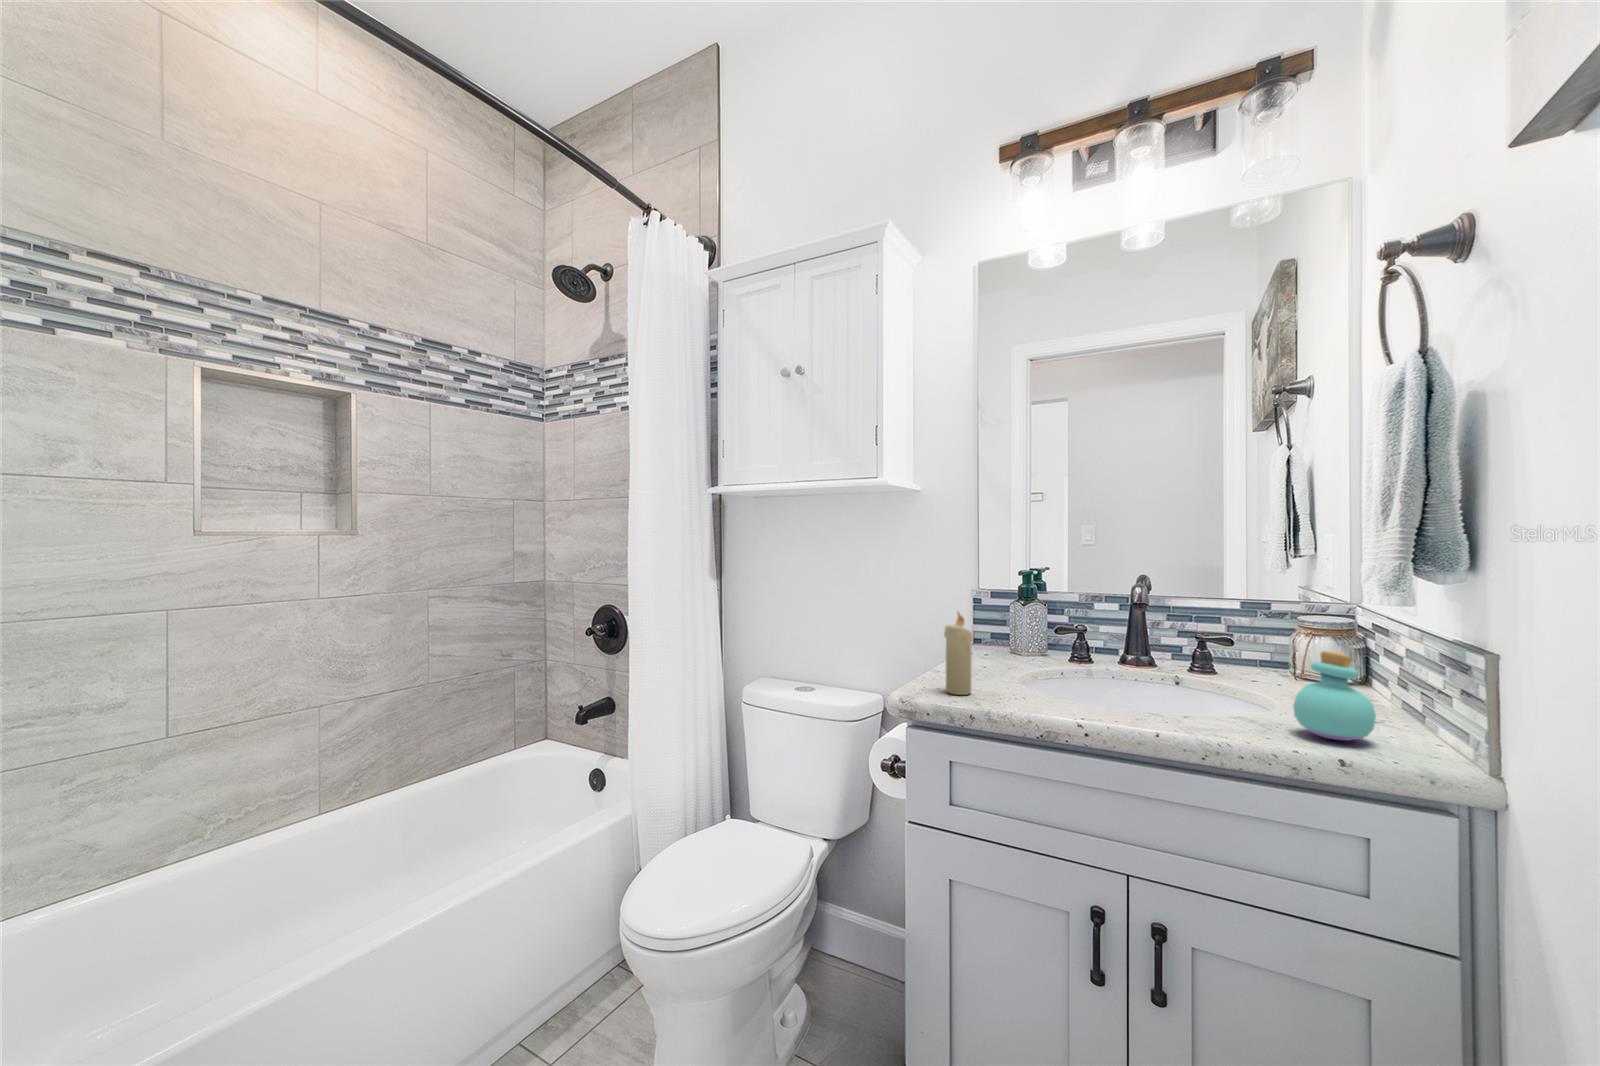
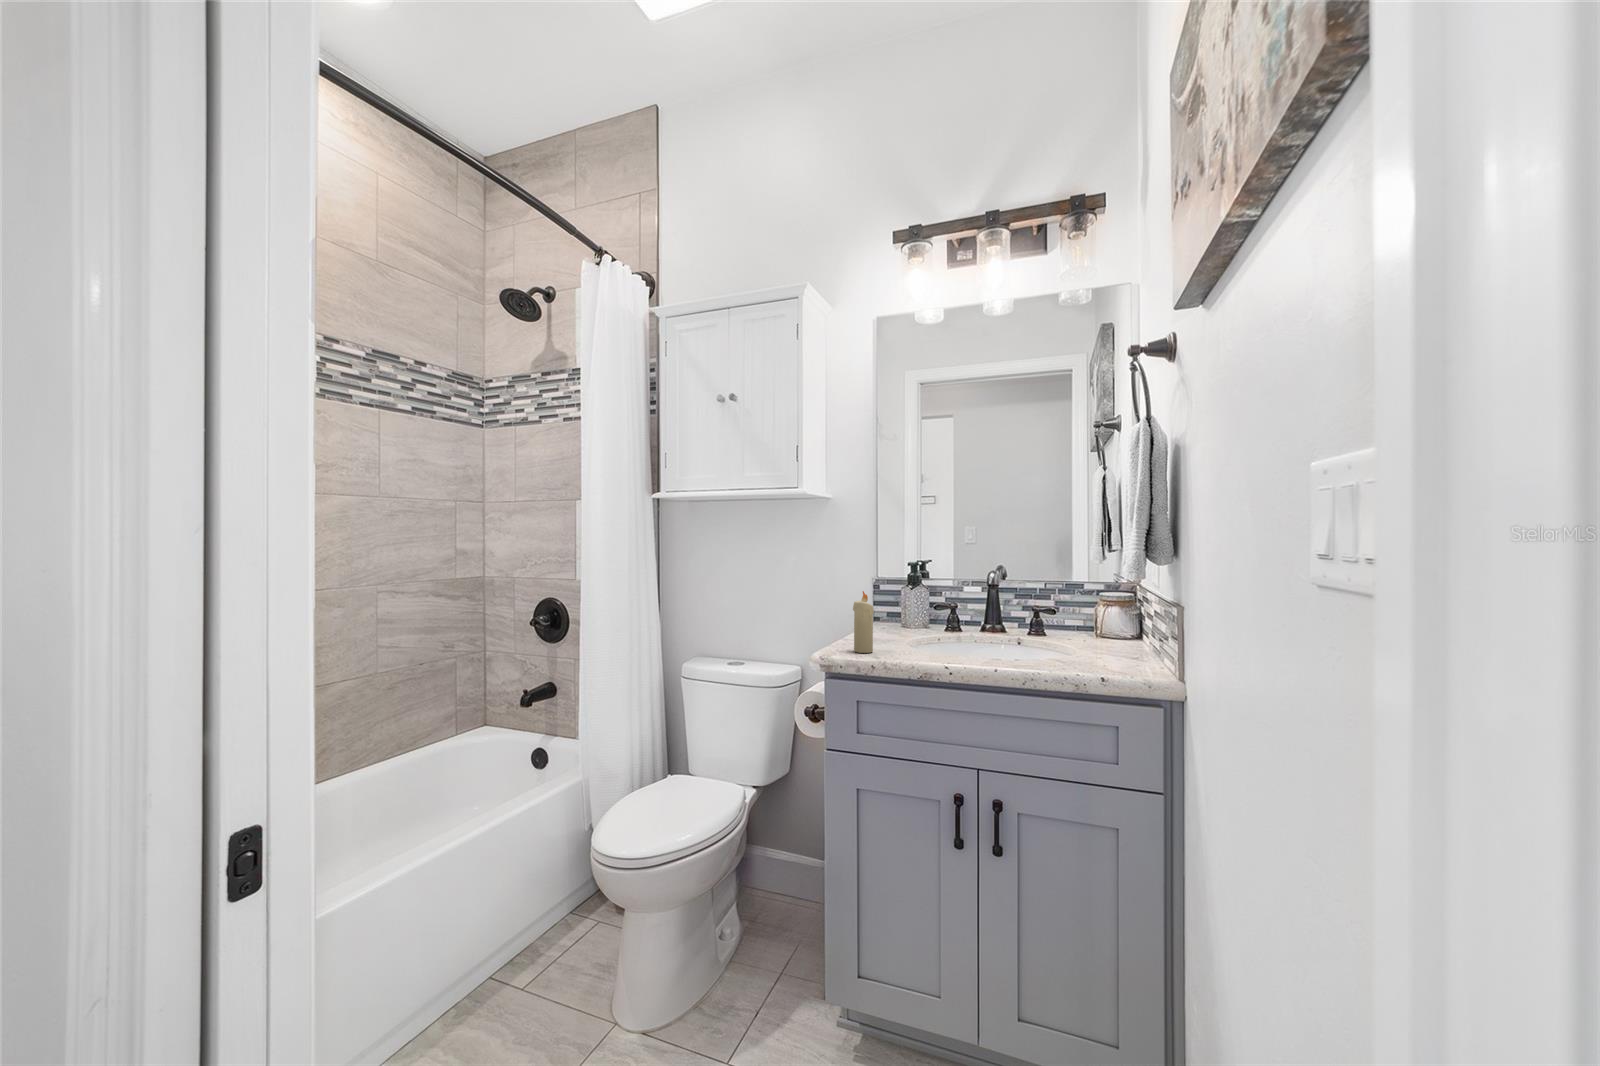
perfume bottle: present [1293,651,1376,741] -> none [1078,610,1124,666]

